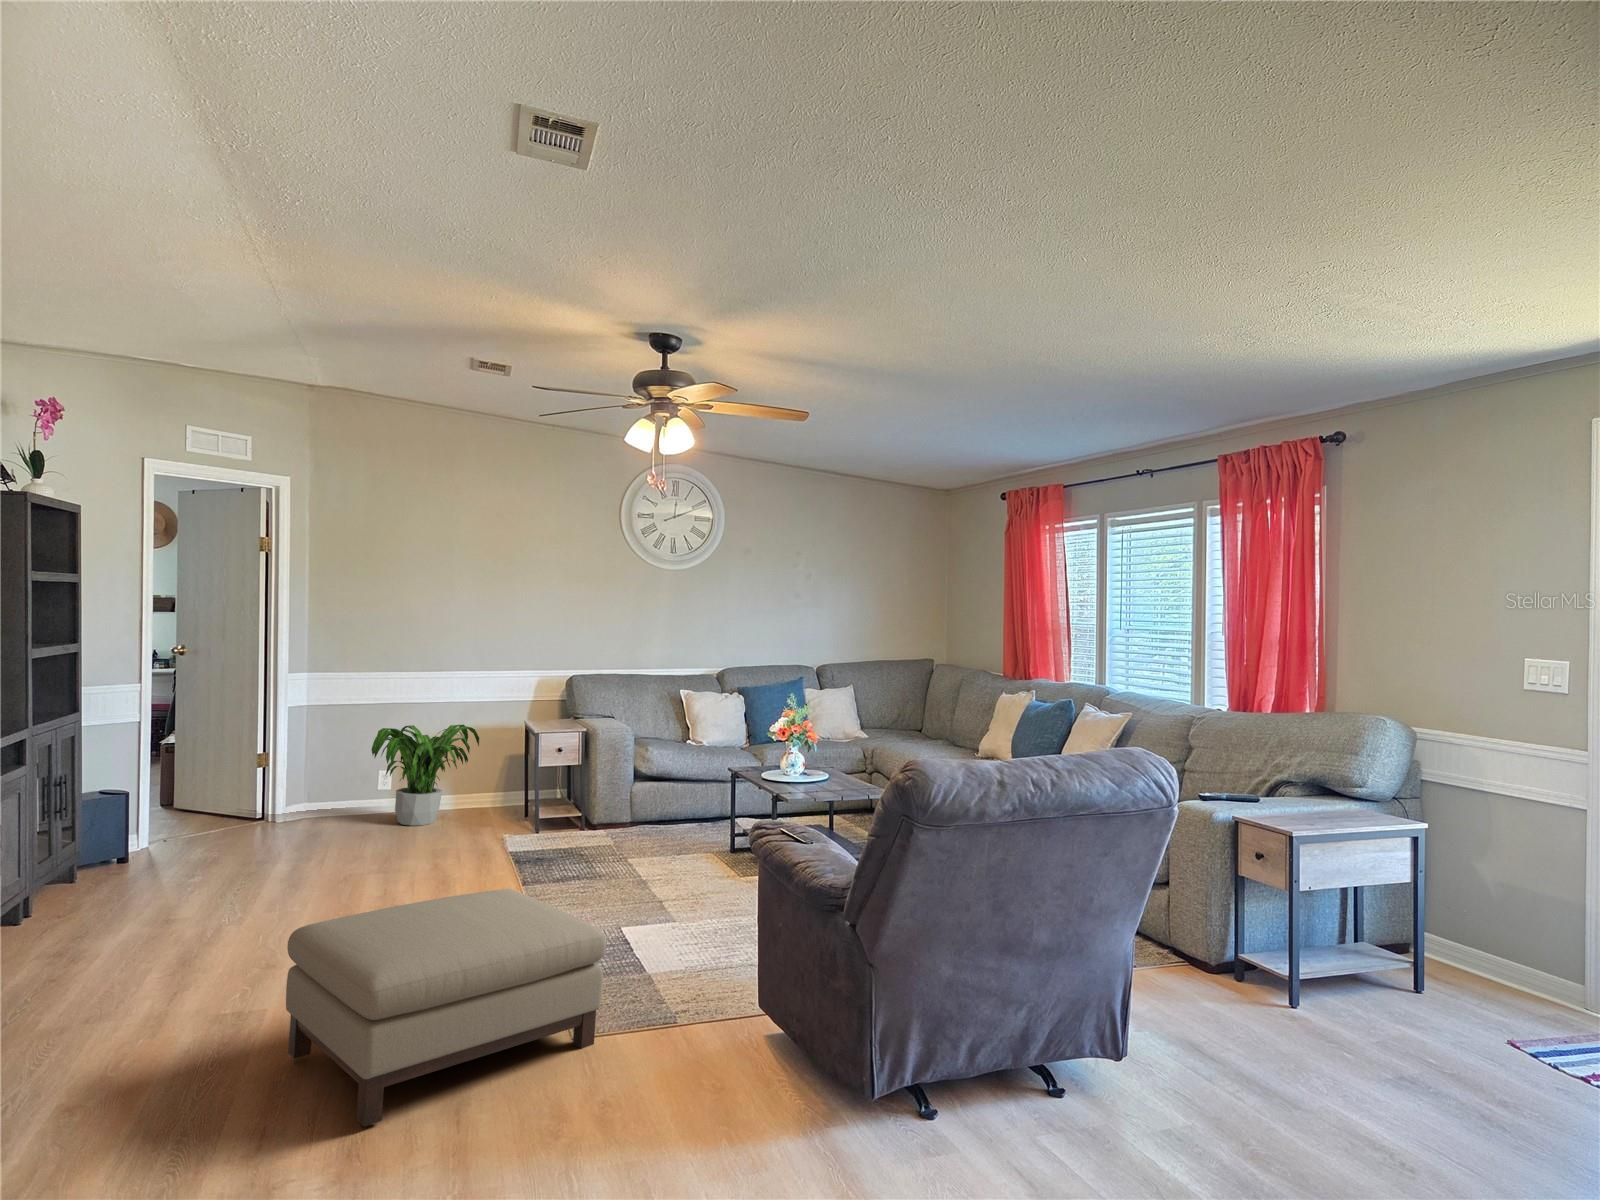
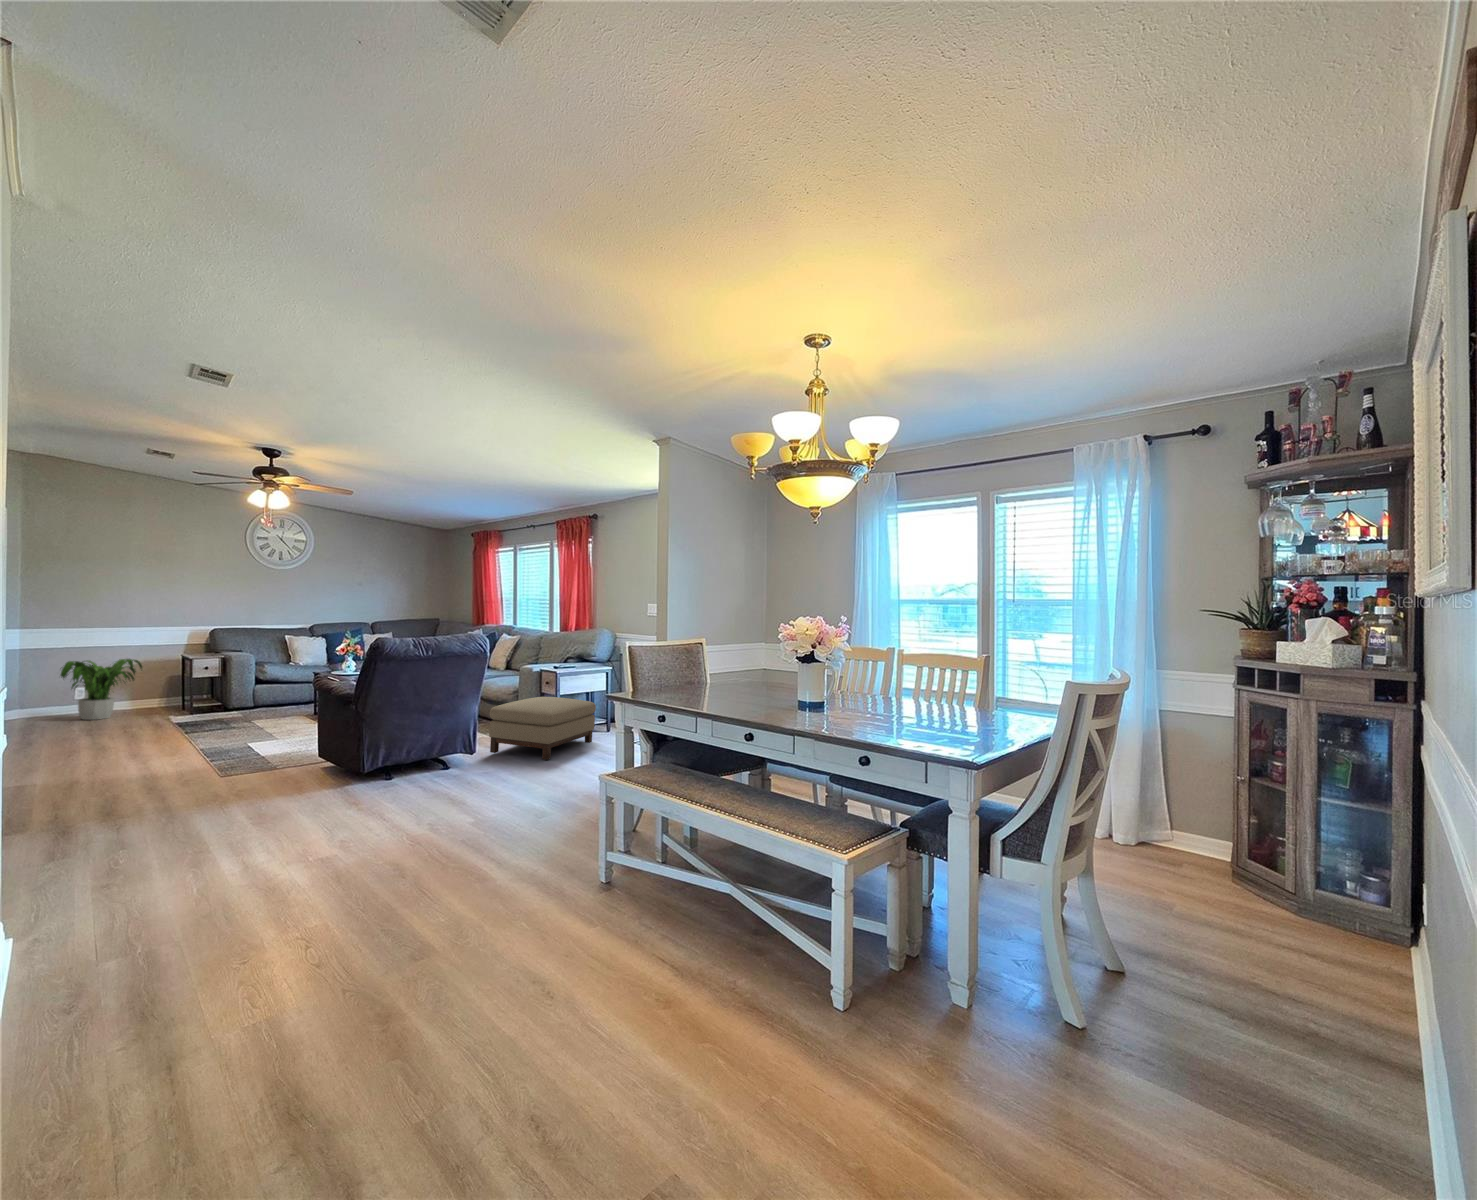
ottoman: present [286,889,606,1127] -> present [489,697,596,760]

